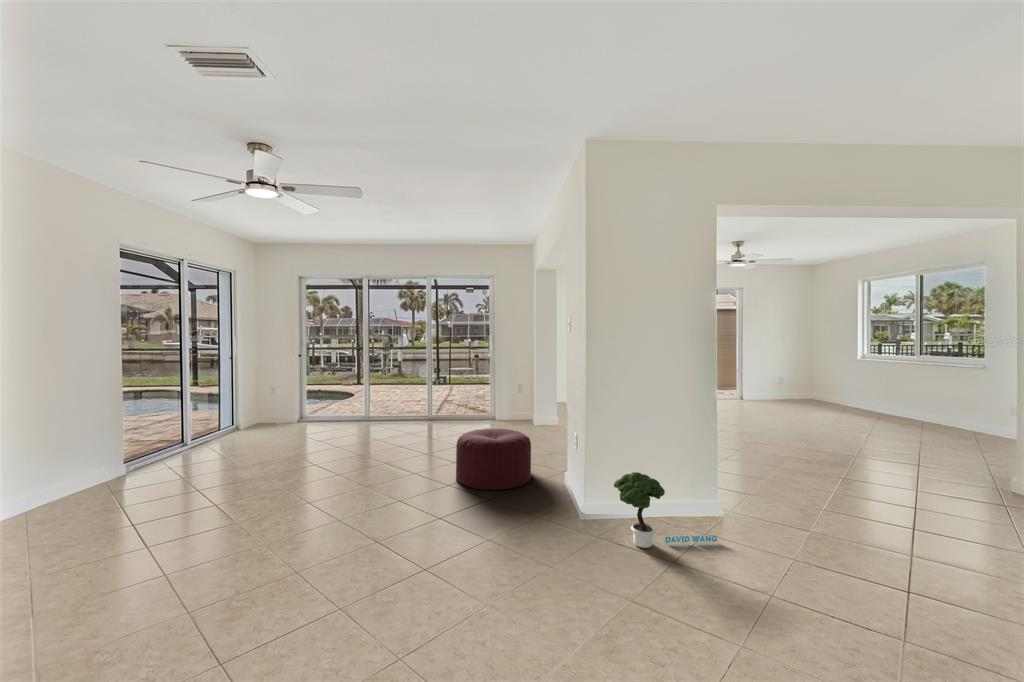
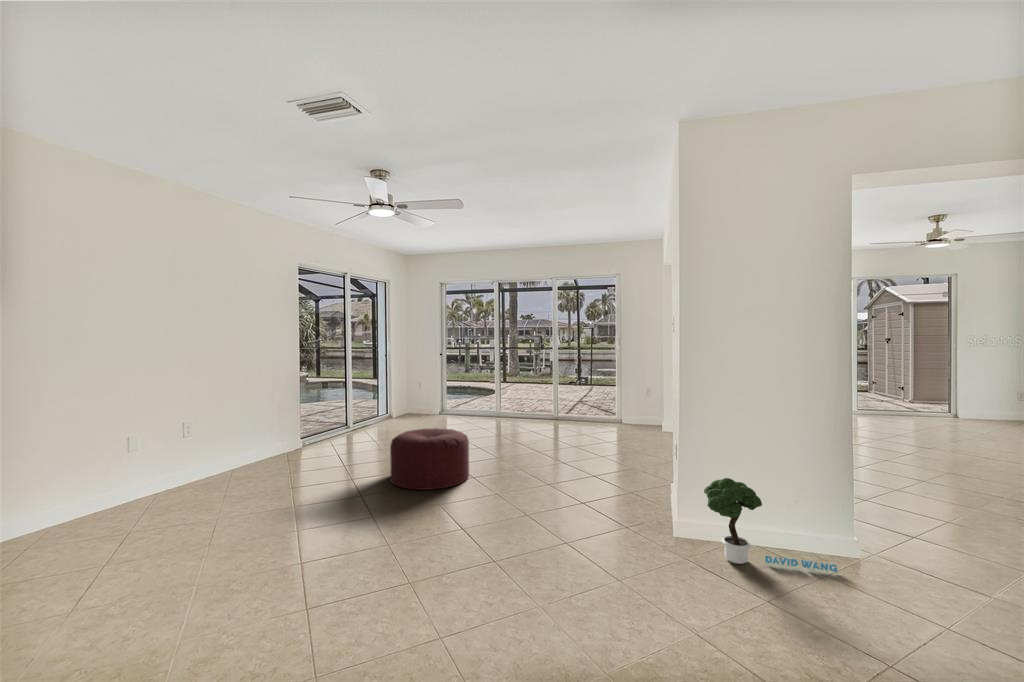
ottoman: present [456,429,531,490] -> present [390,428,469,490]

